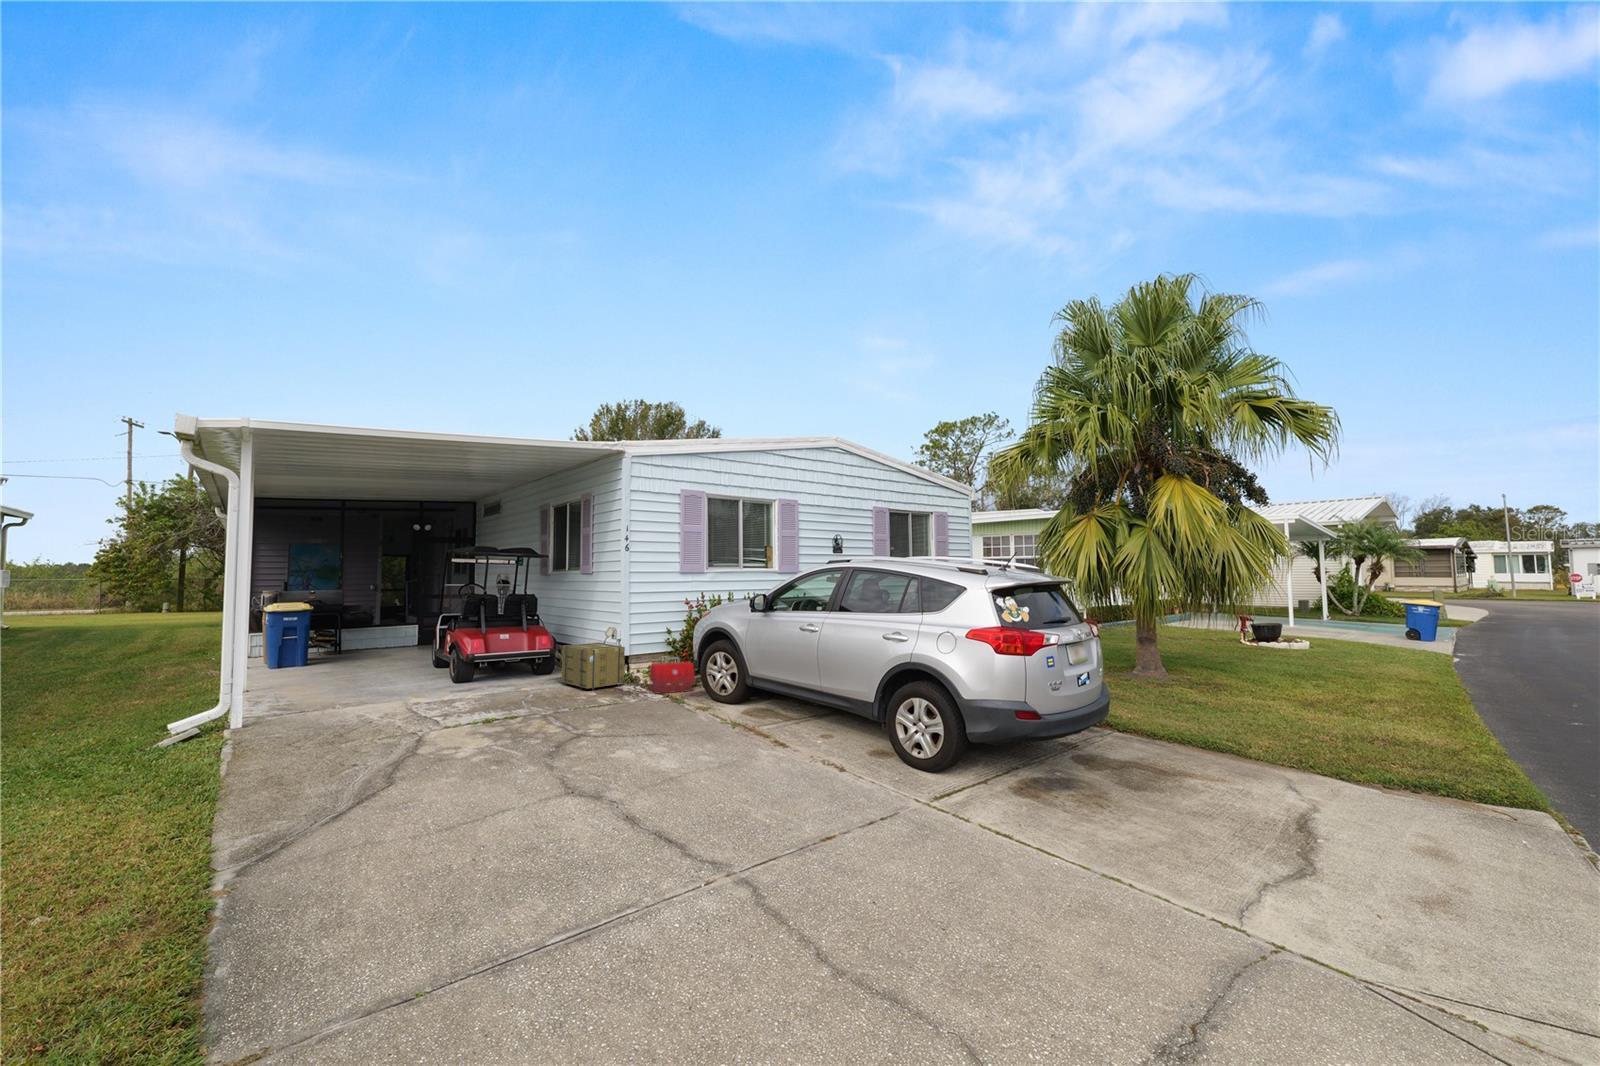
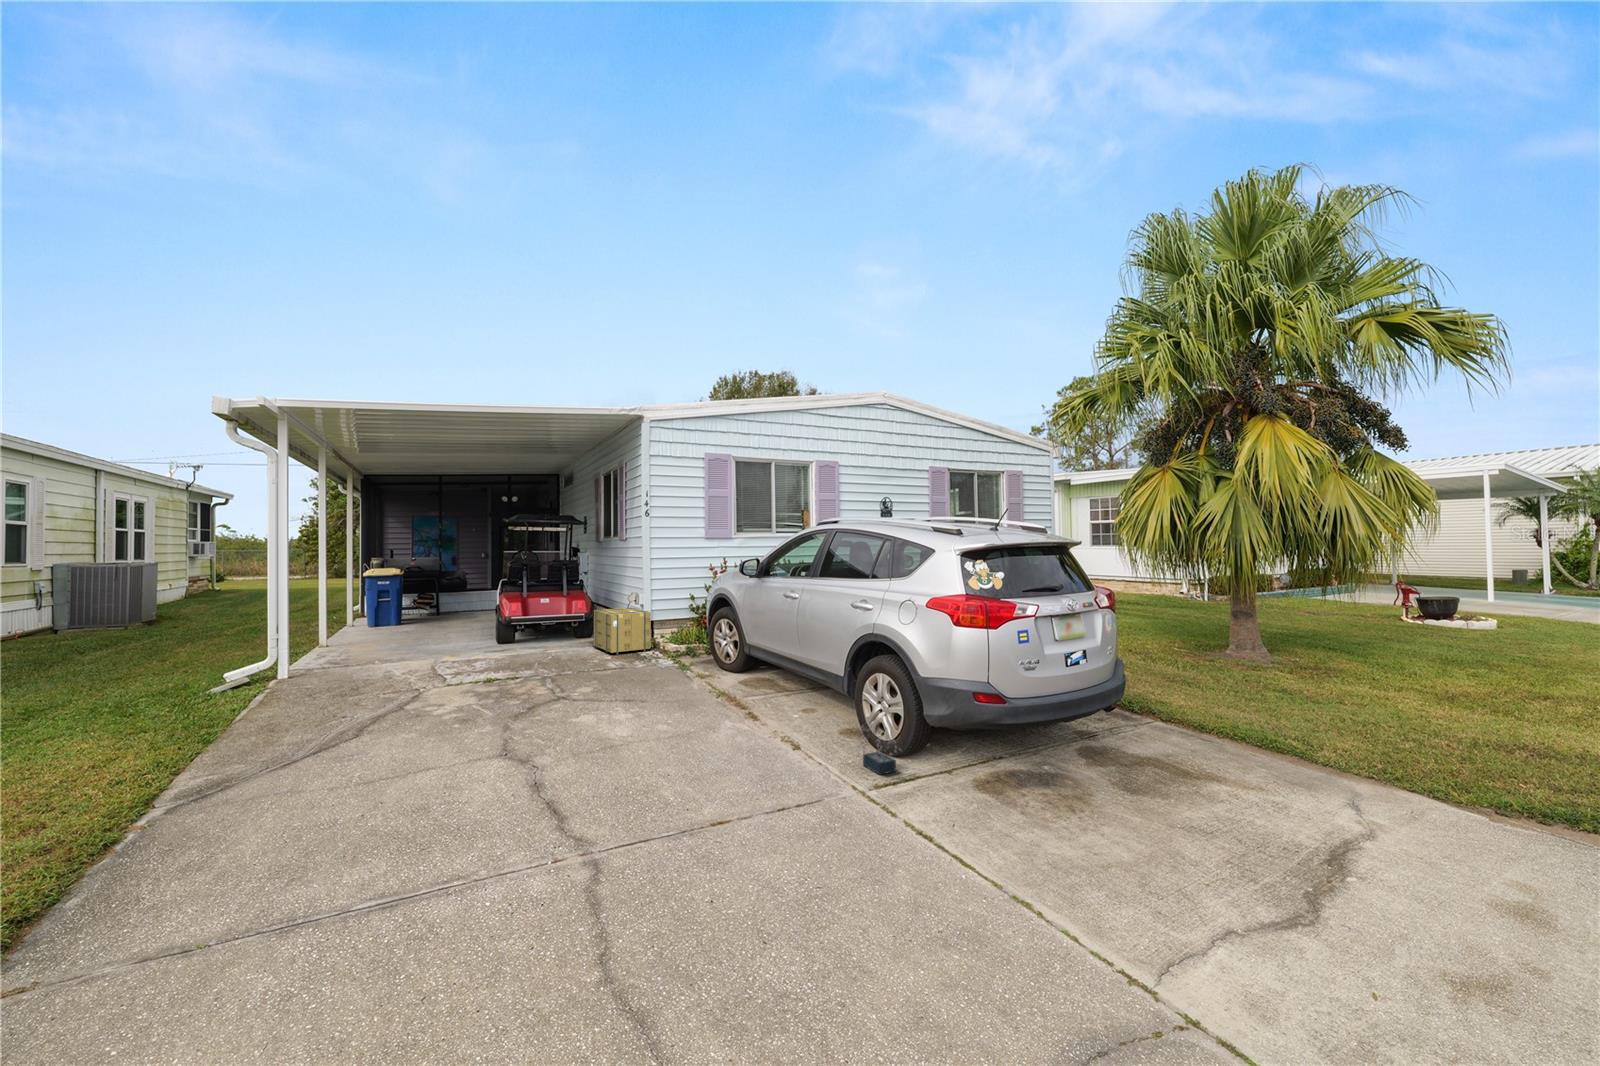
toolbox: present [649,657,695,694] -> none [672,624,715,660]
decorative plant: none [901,740,947,788] -> present [856,722,901,775]

